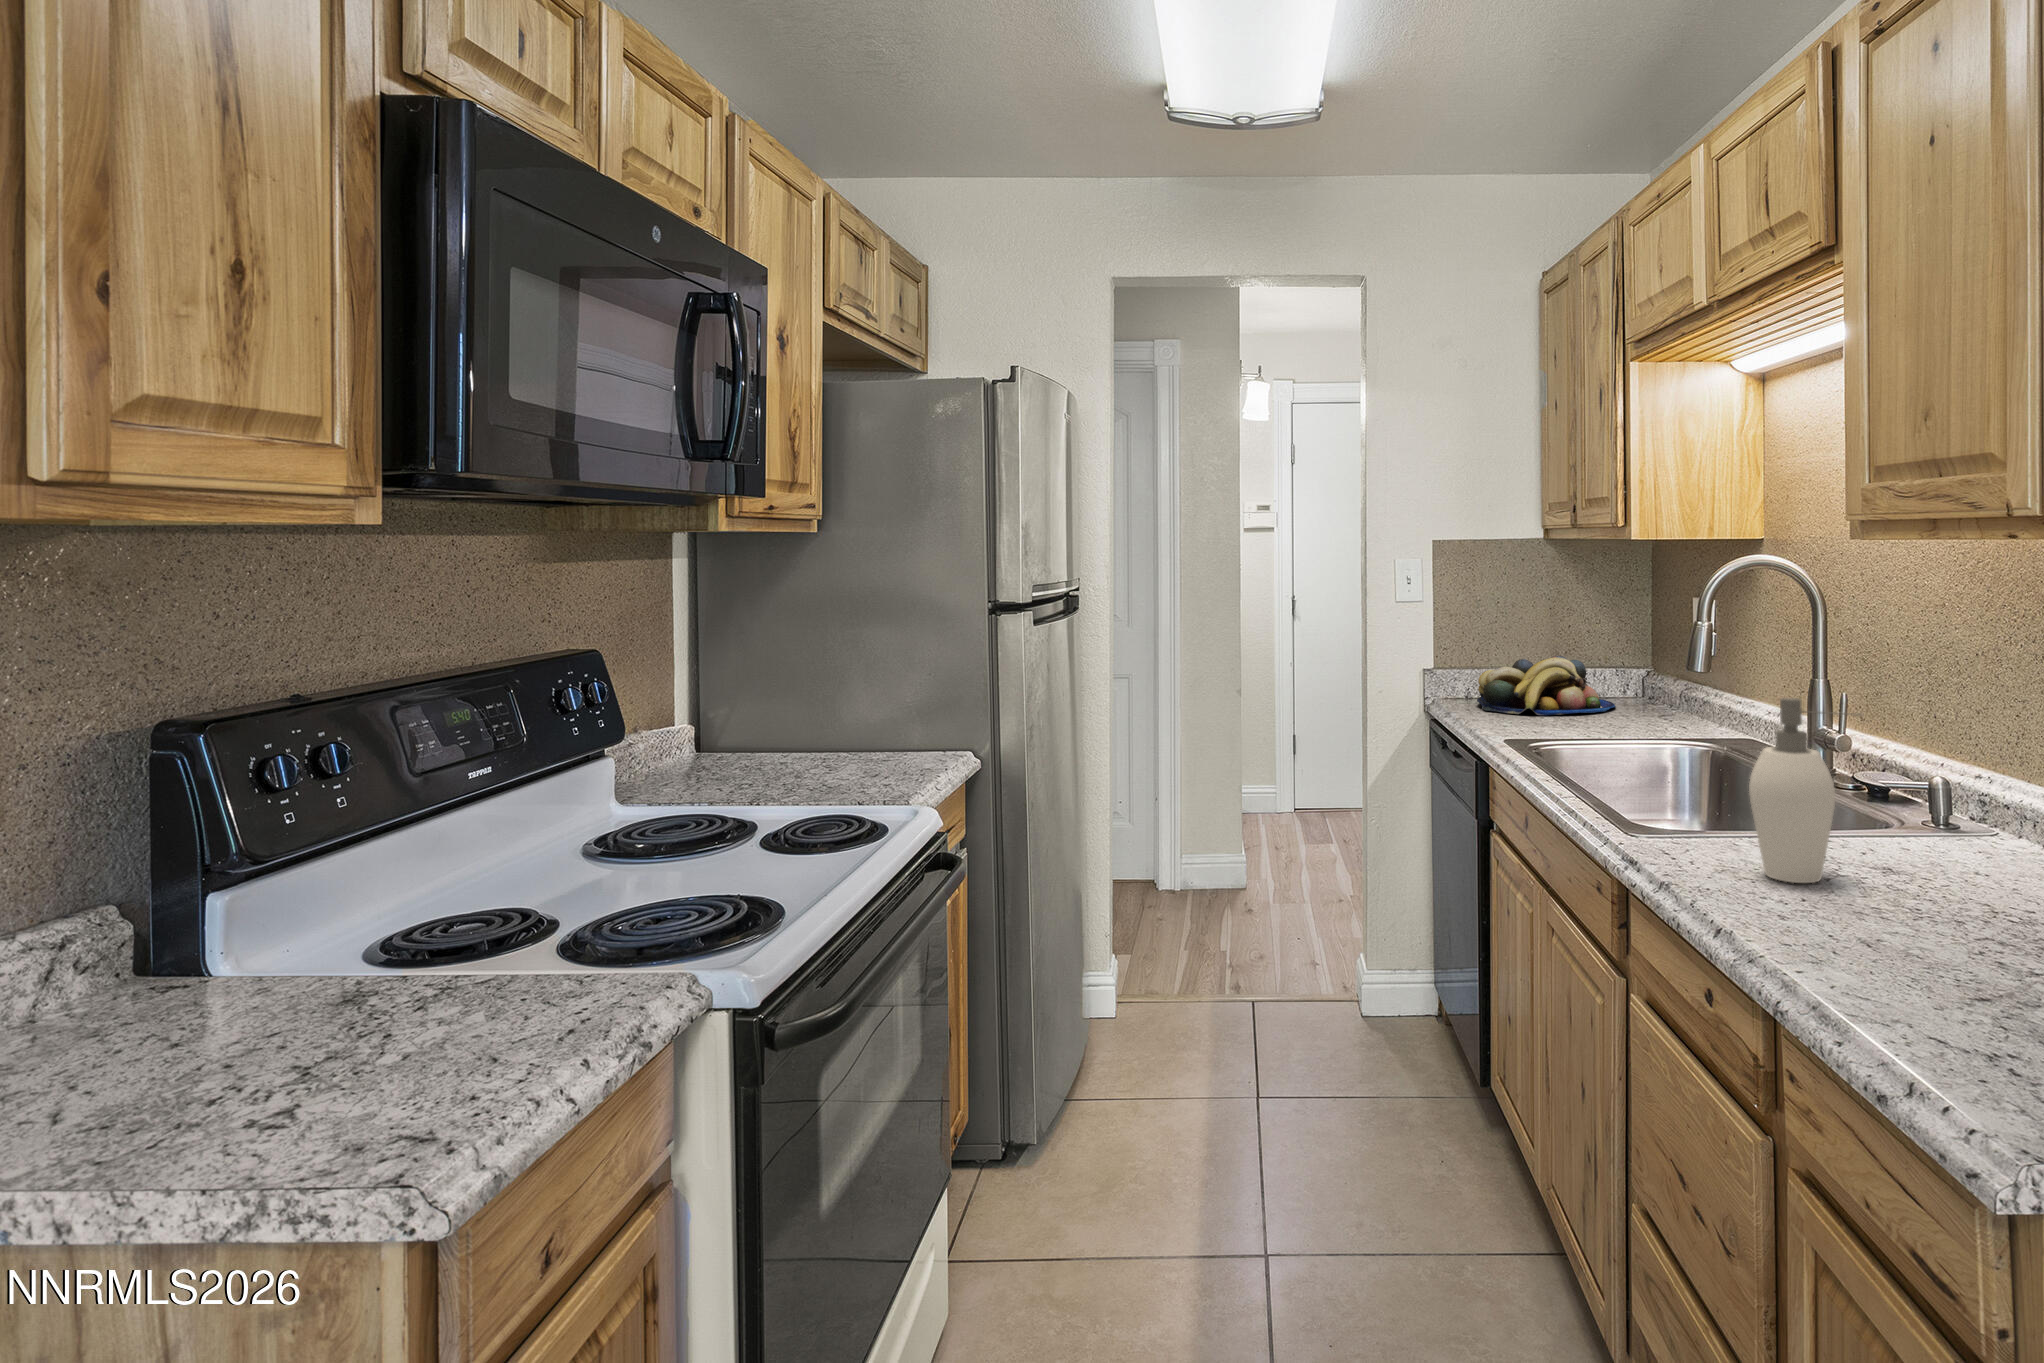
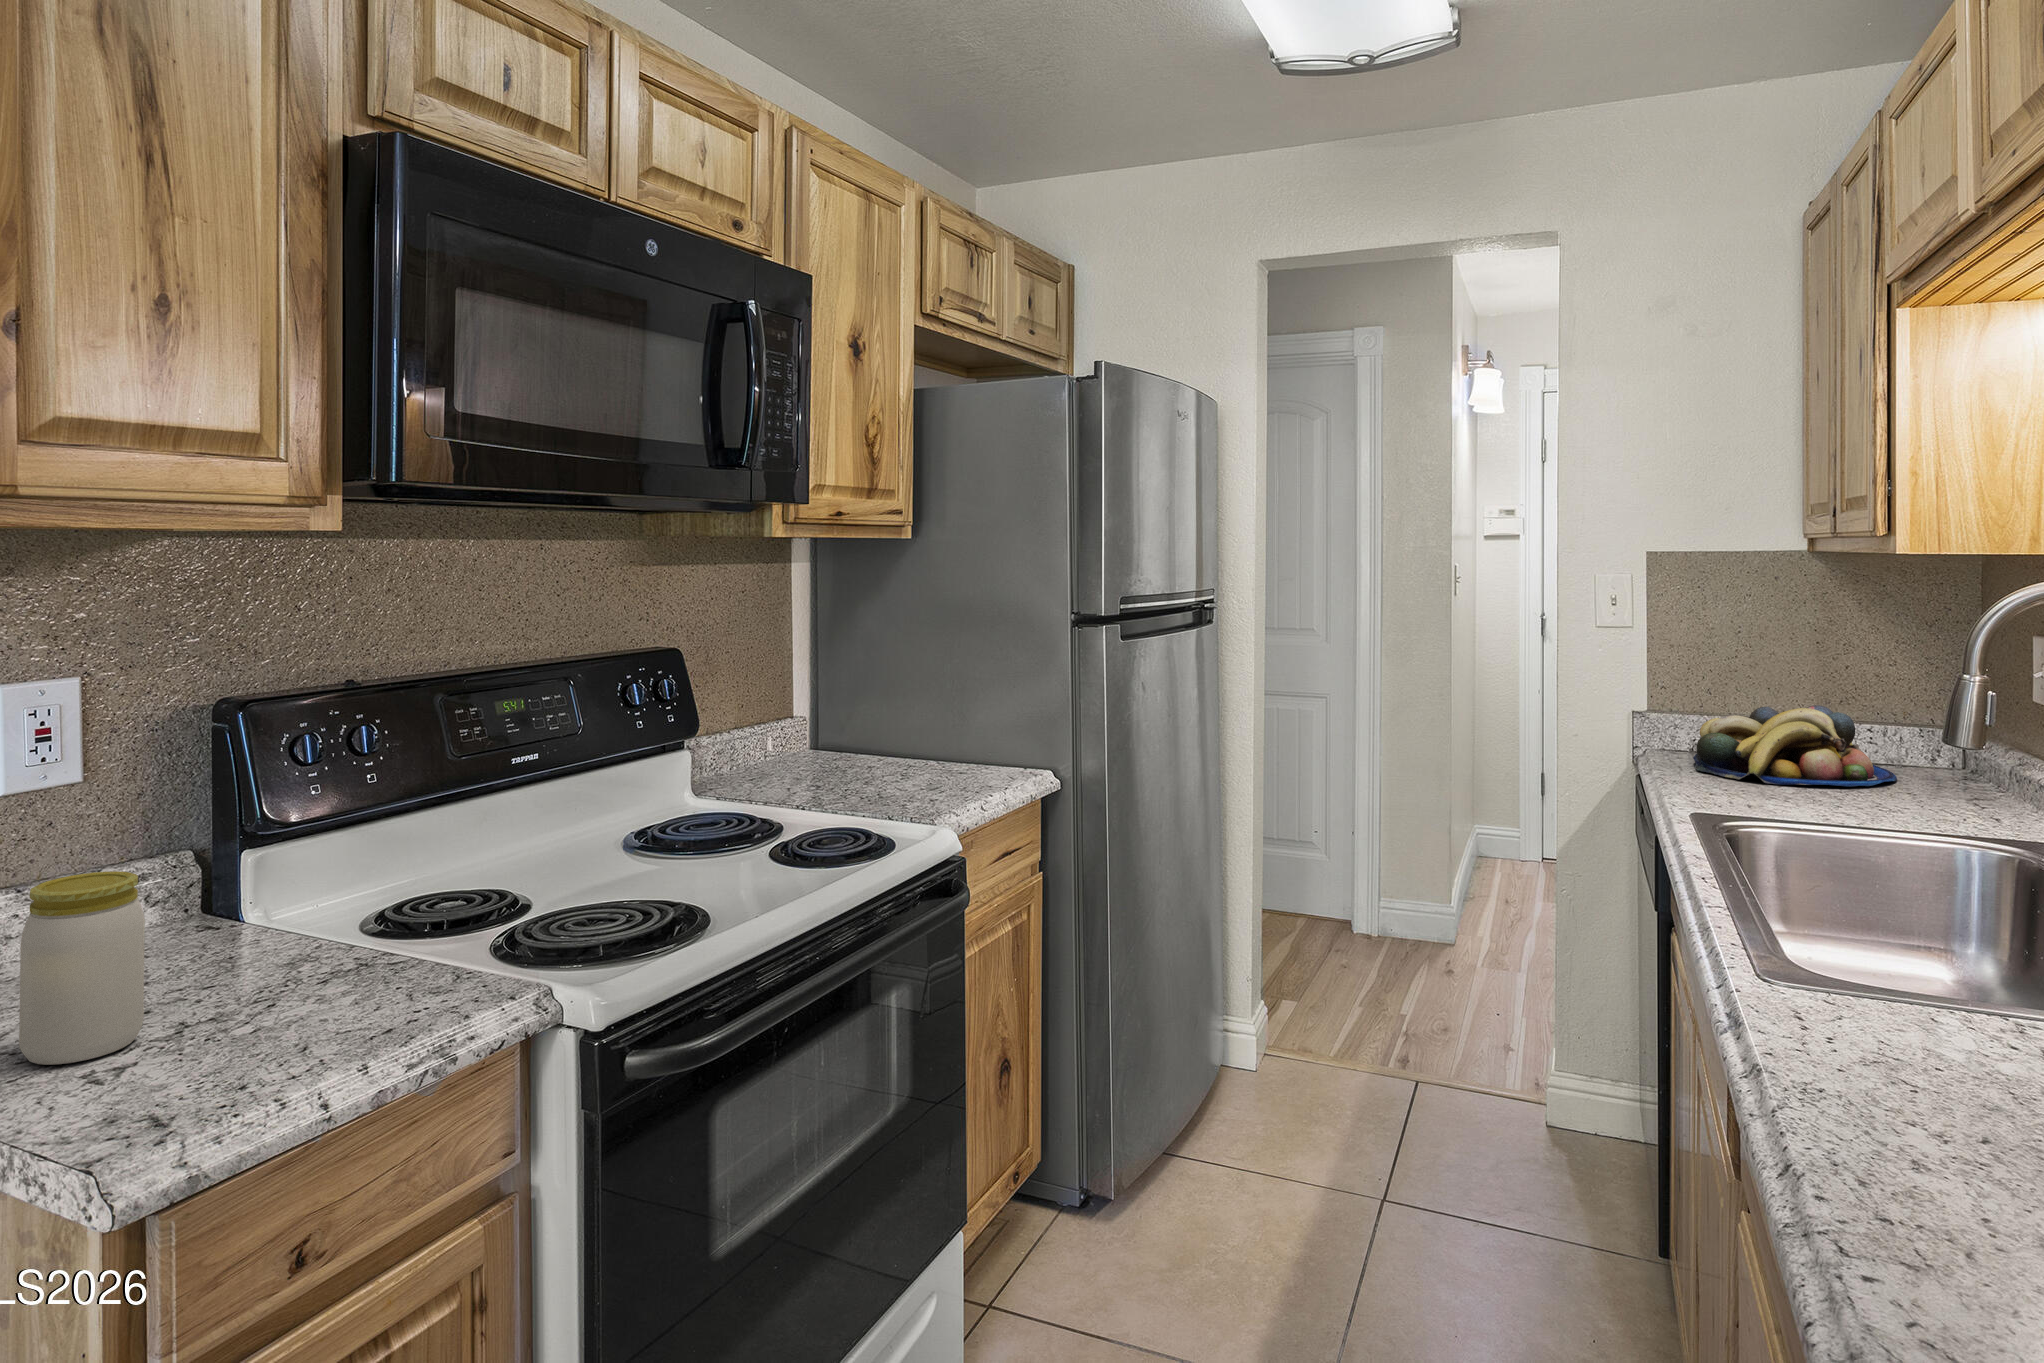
soap dispenser: present [1749,698,1856,883] -> none [1847,816,2037,1105]
jar: none [119,899,269,1127] -> present [19,871,145,1065]

